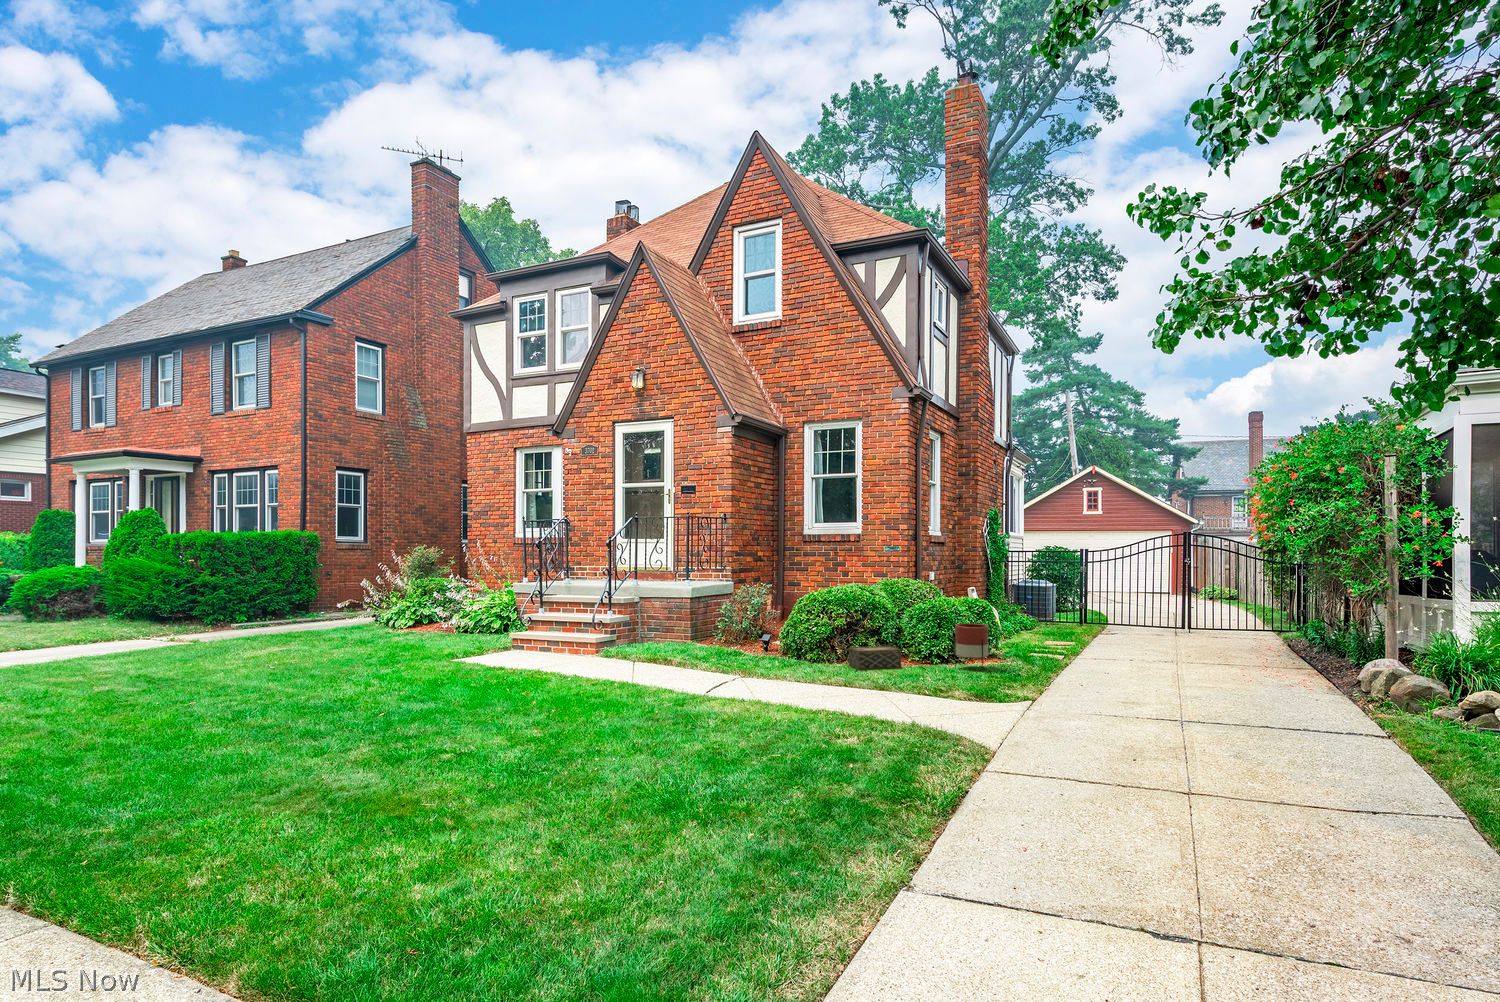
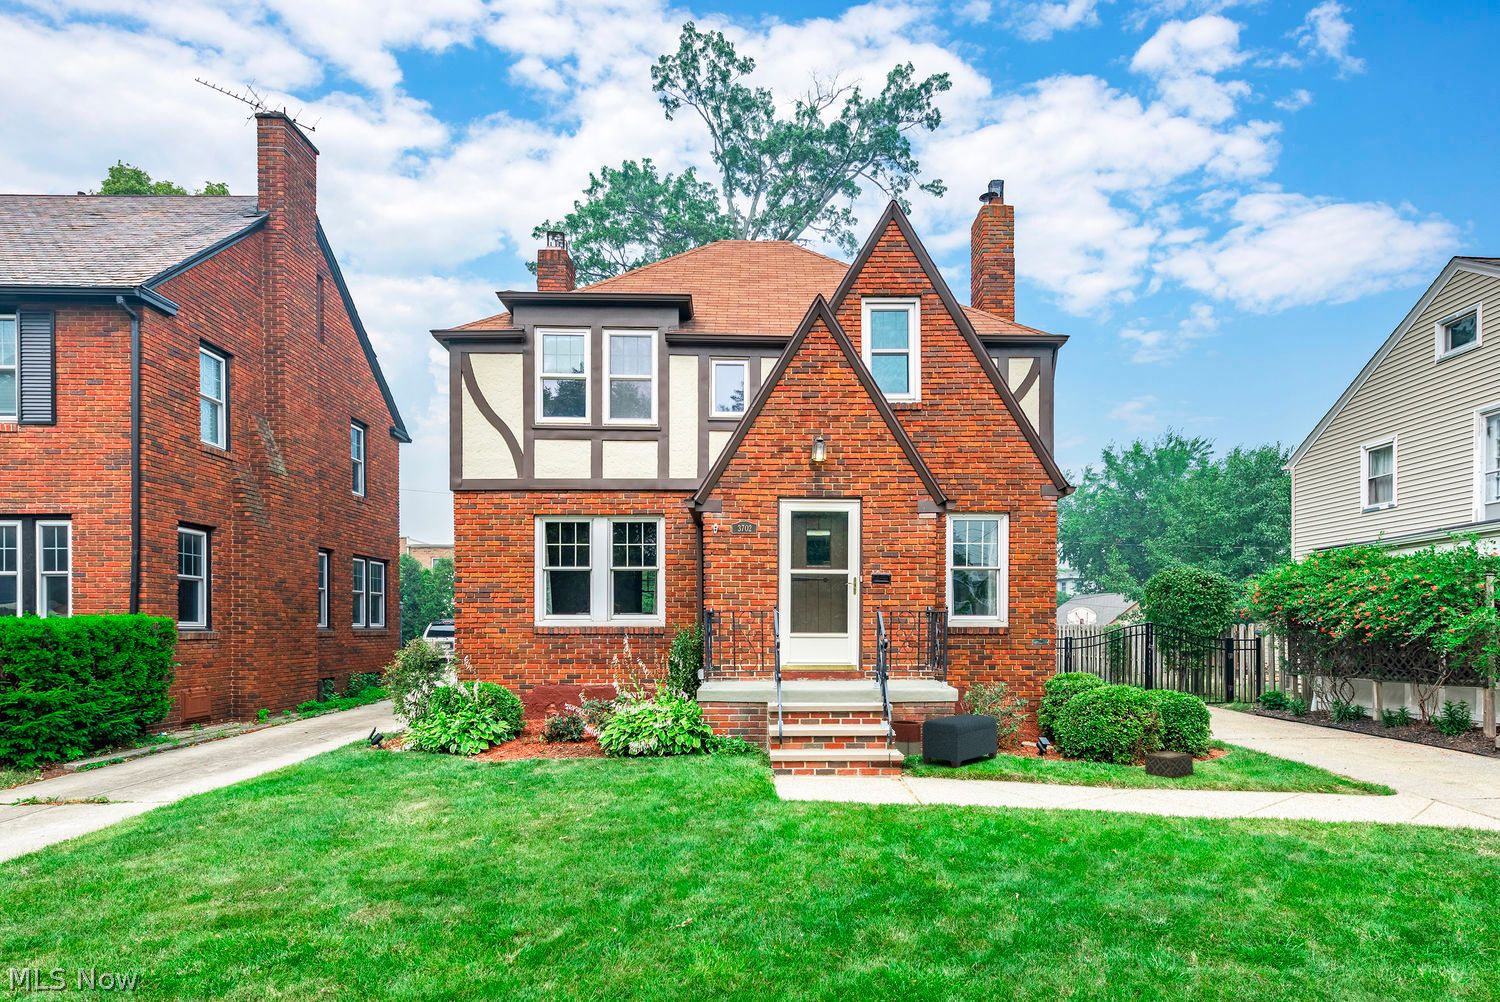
bench: none [678,609,761,653] -> present [922,714,997,768]
planter: present [955,624,988,671] -> present [889,720,921,769]

